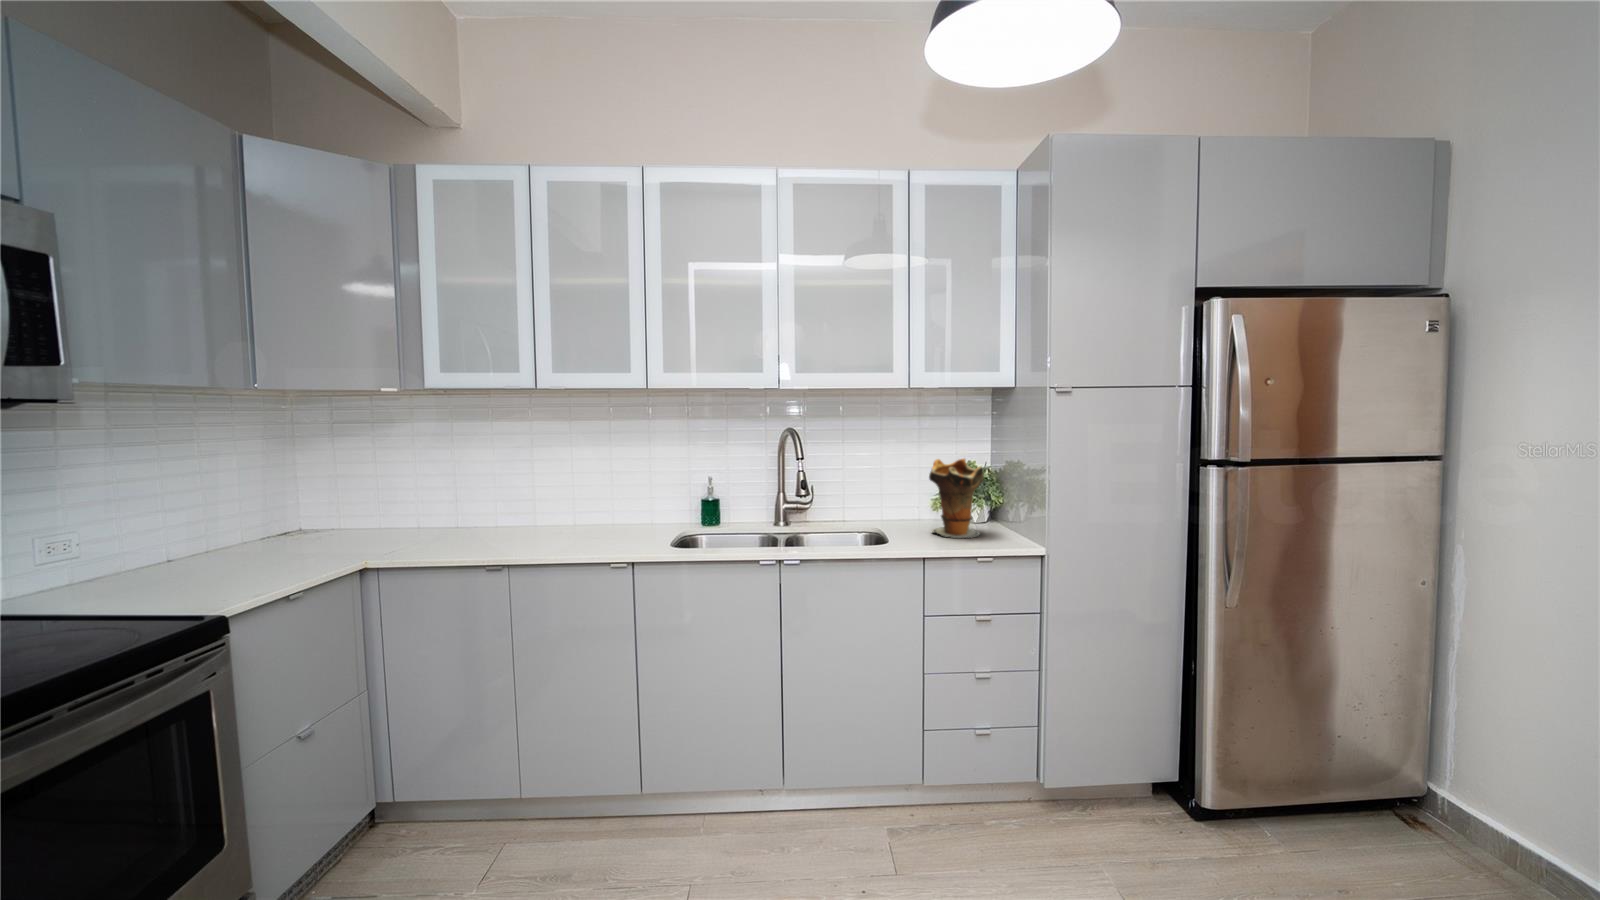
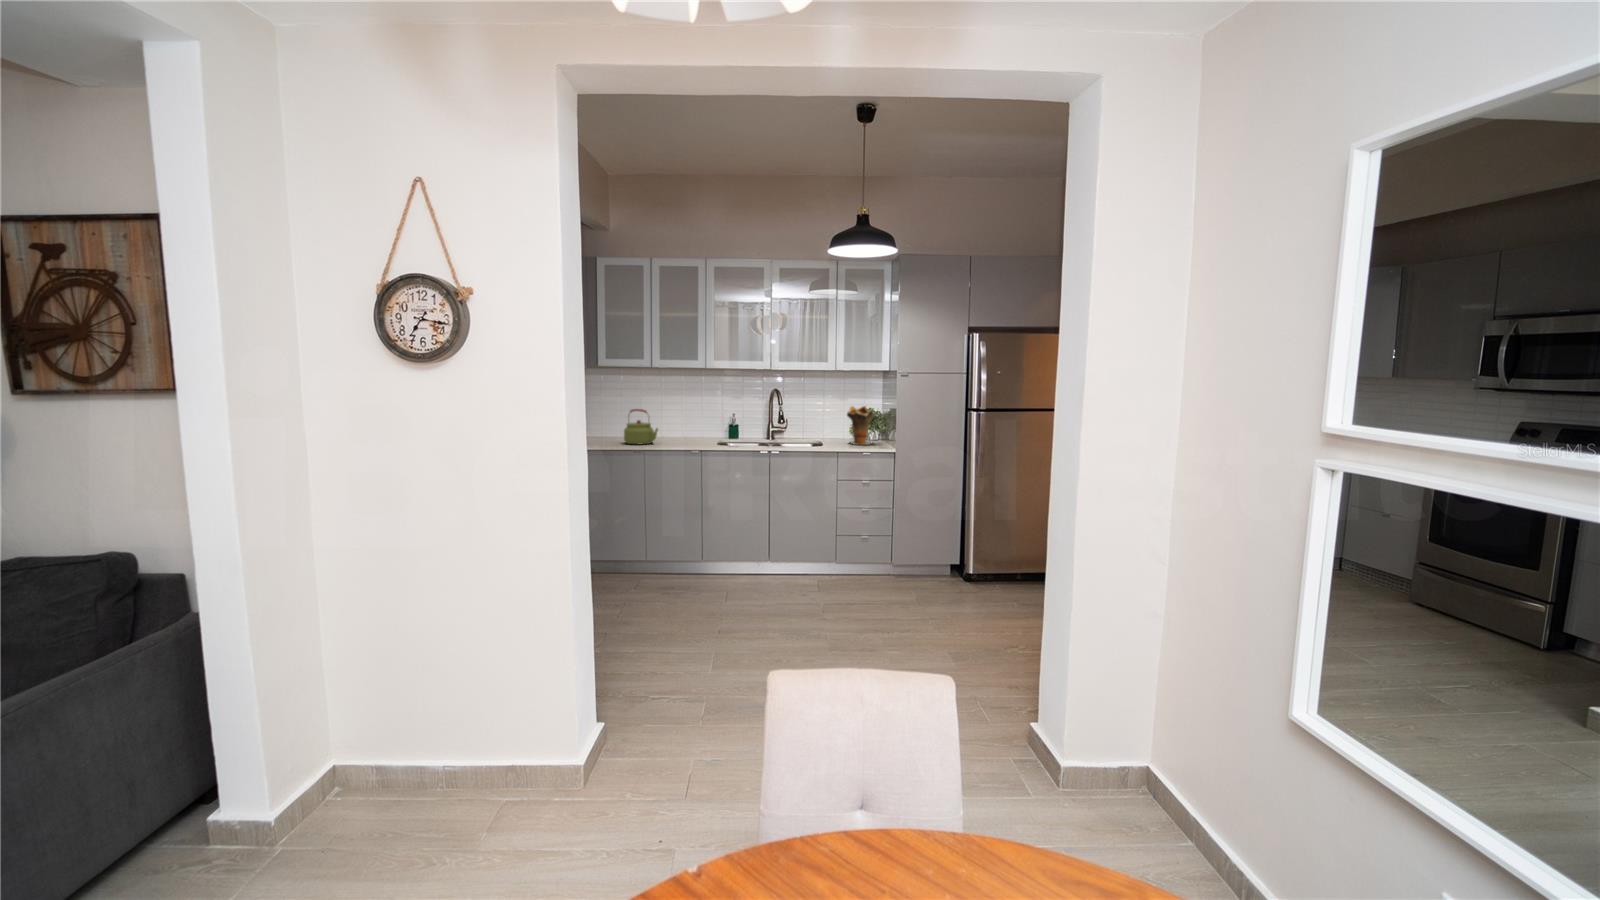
kettle: none [485,473,551,544] -> present [624,409,658,445]

